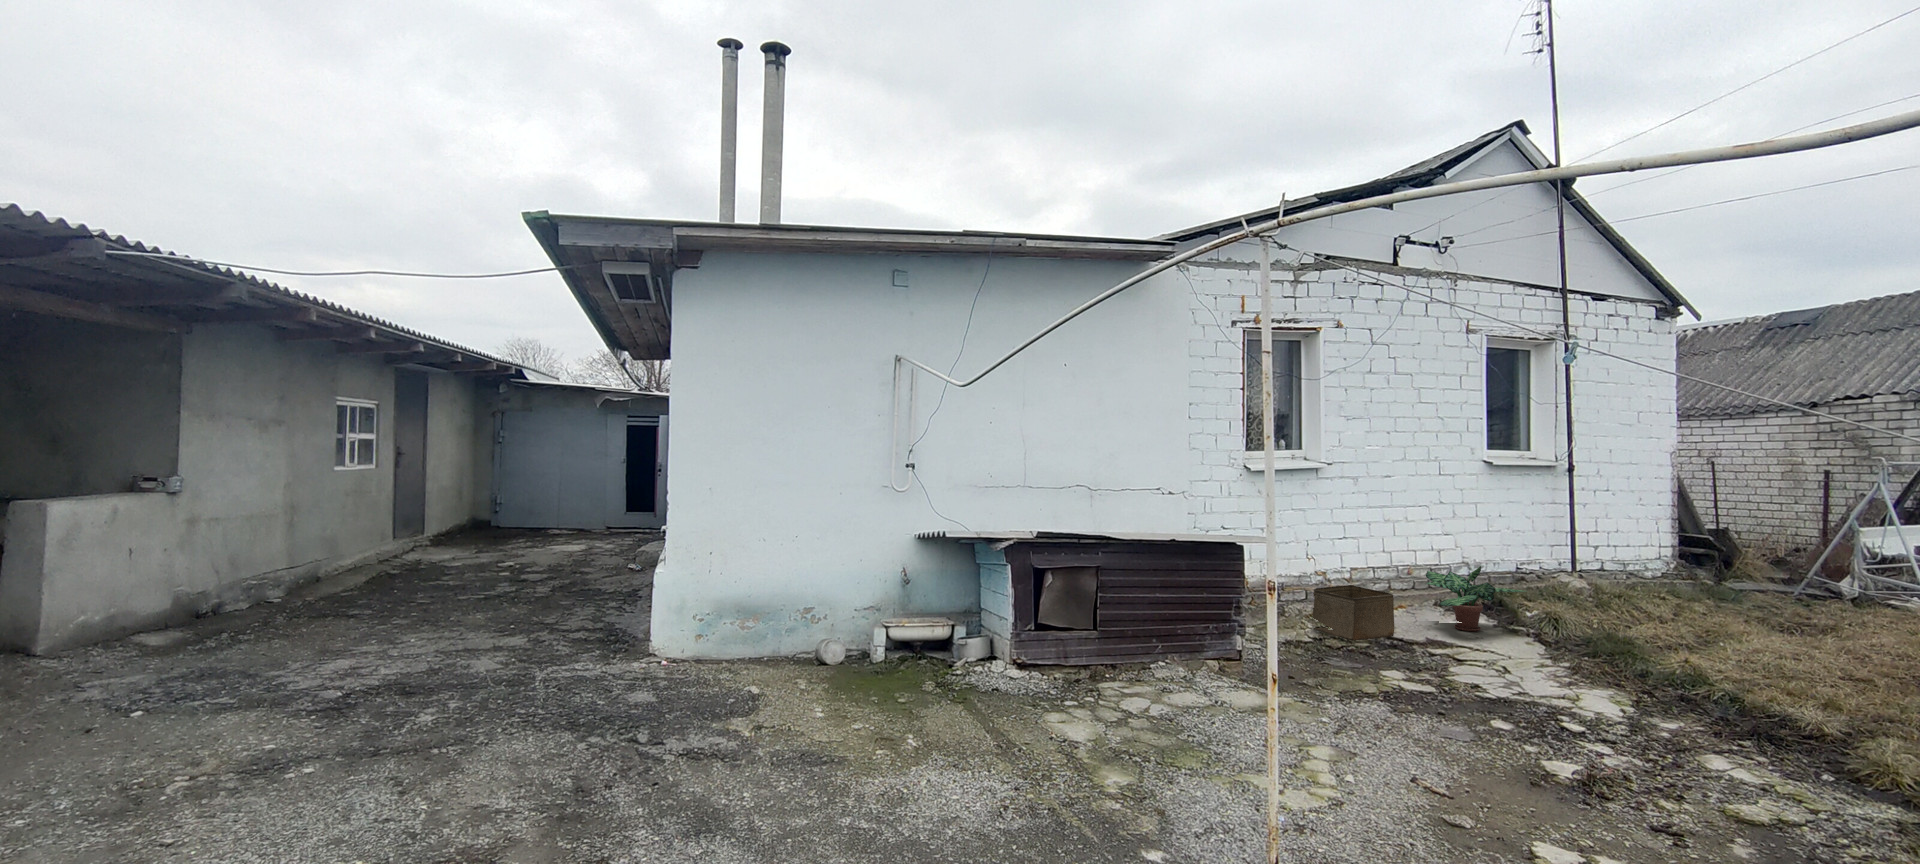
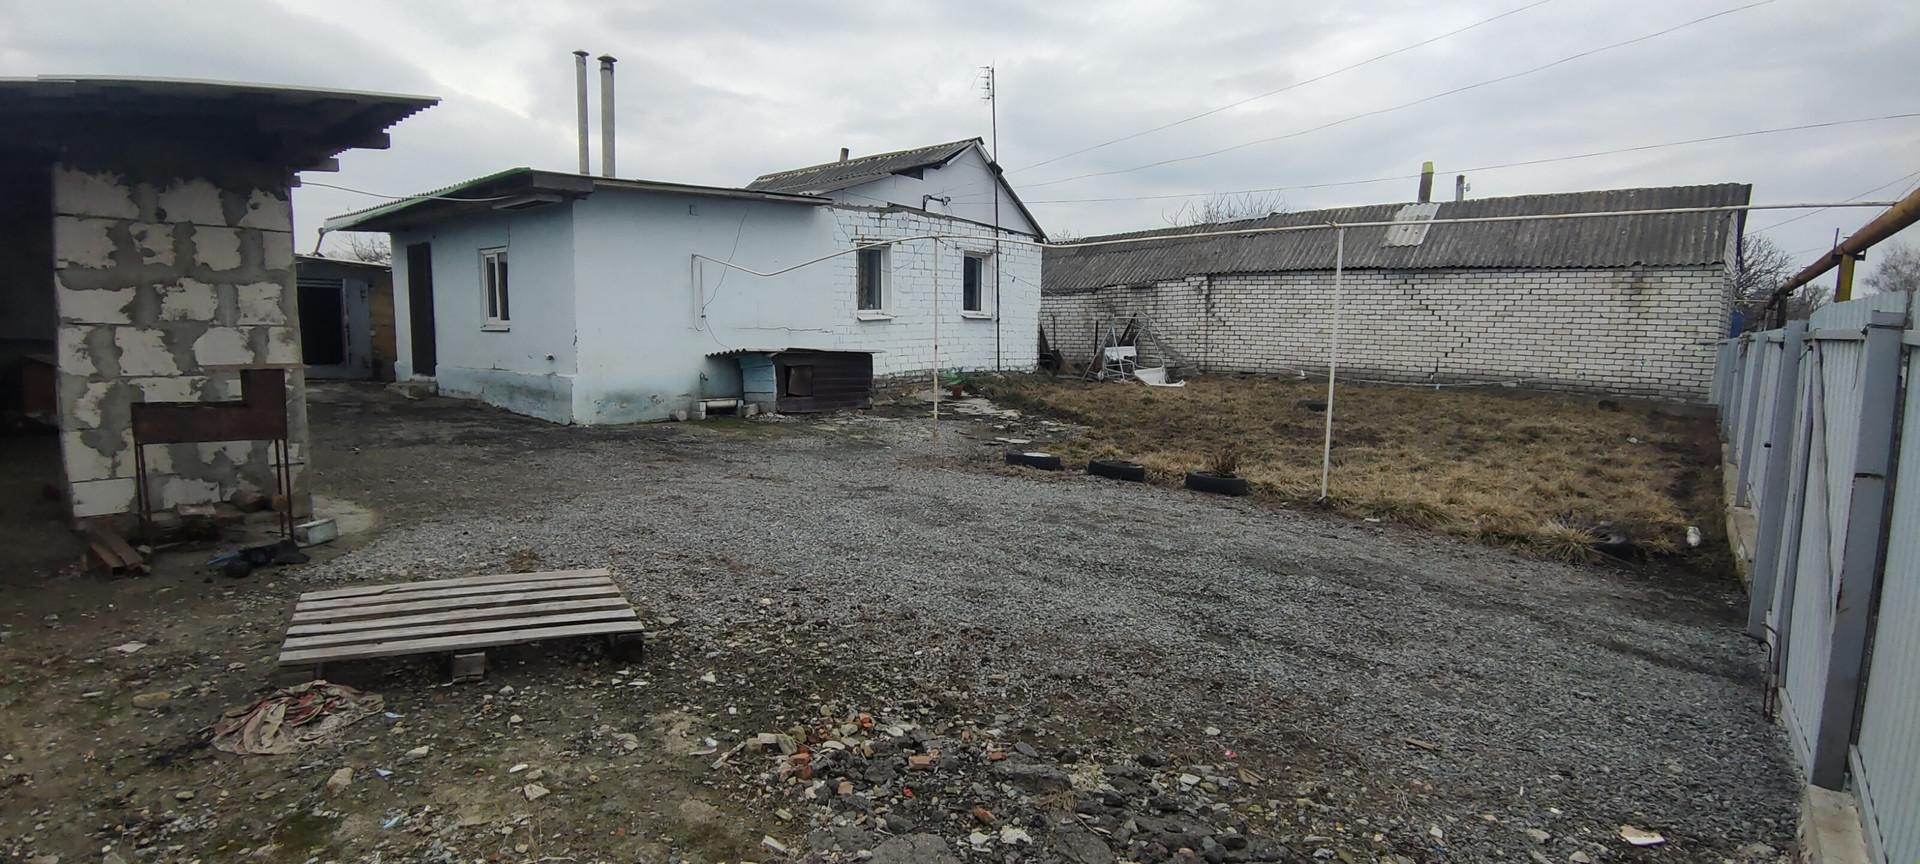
storage bin: present [1313,585,1394,641] -> none [892,379,929,403]

